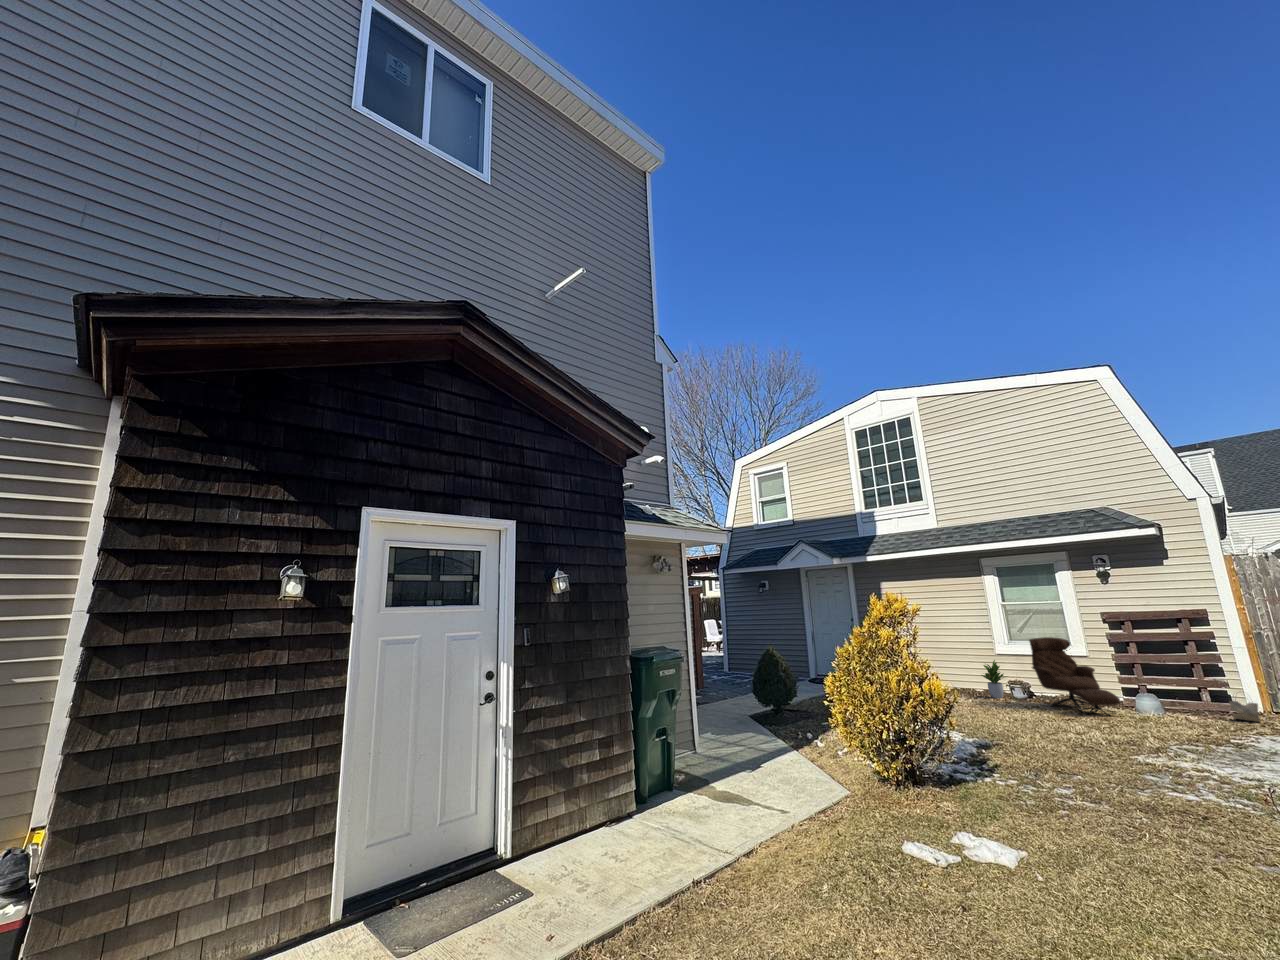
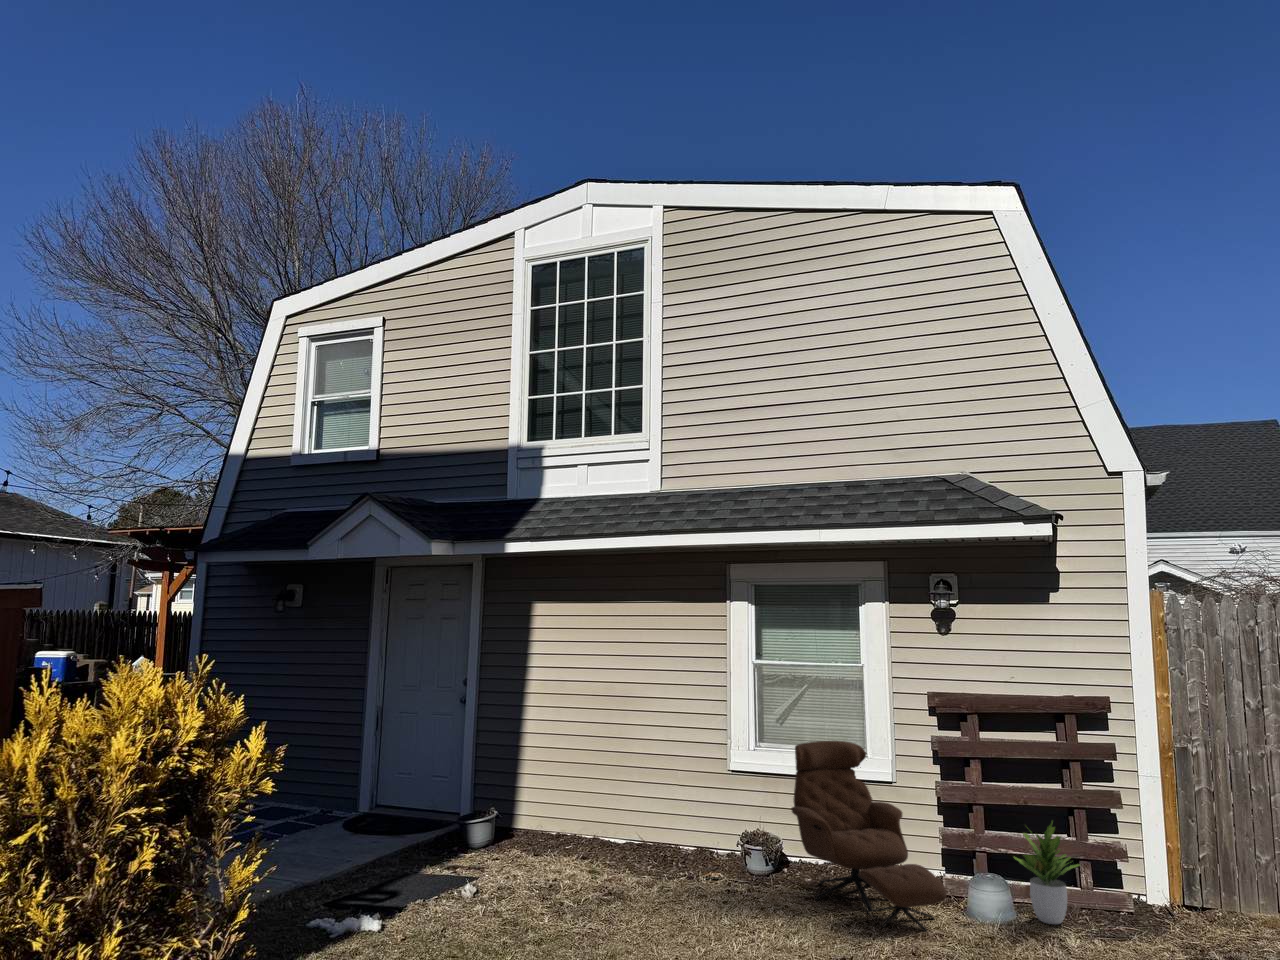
potted plant: present [981,660,1004,698] -> present [1014,822,1079,924]
woven basket: present [1229,701,1261,722] -> none [1119,864,1167,929]

